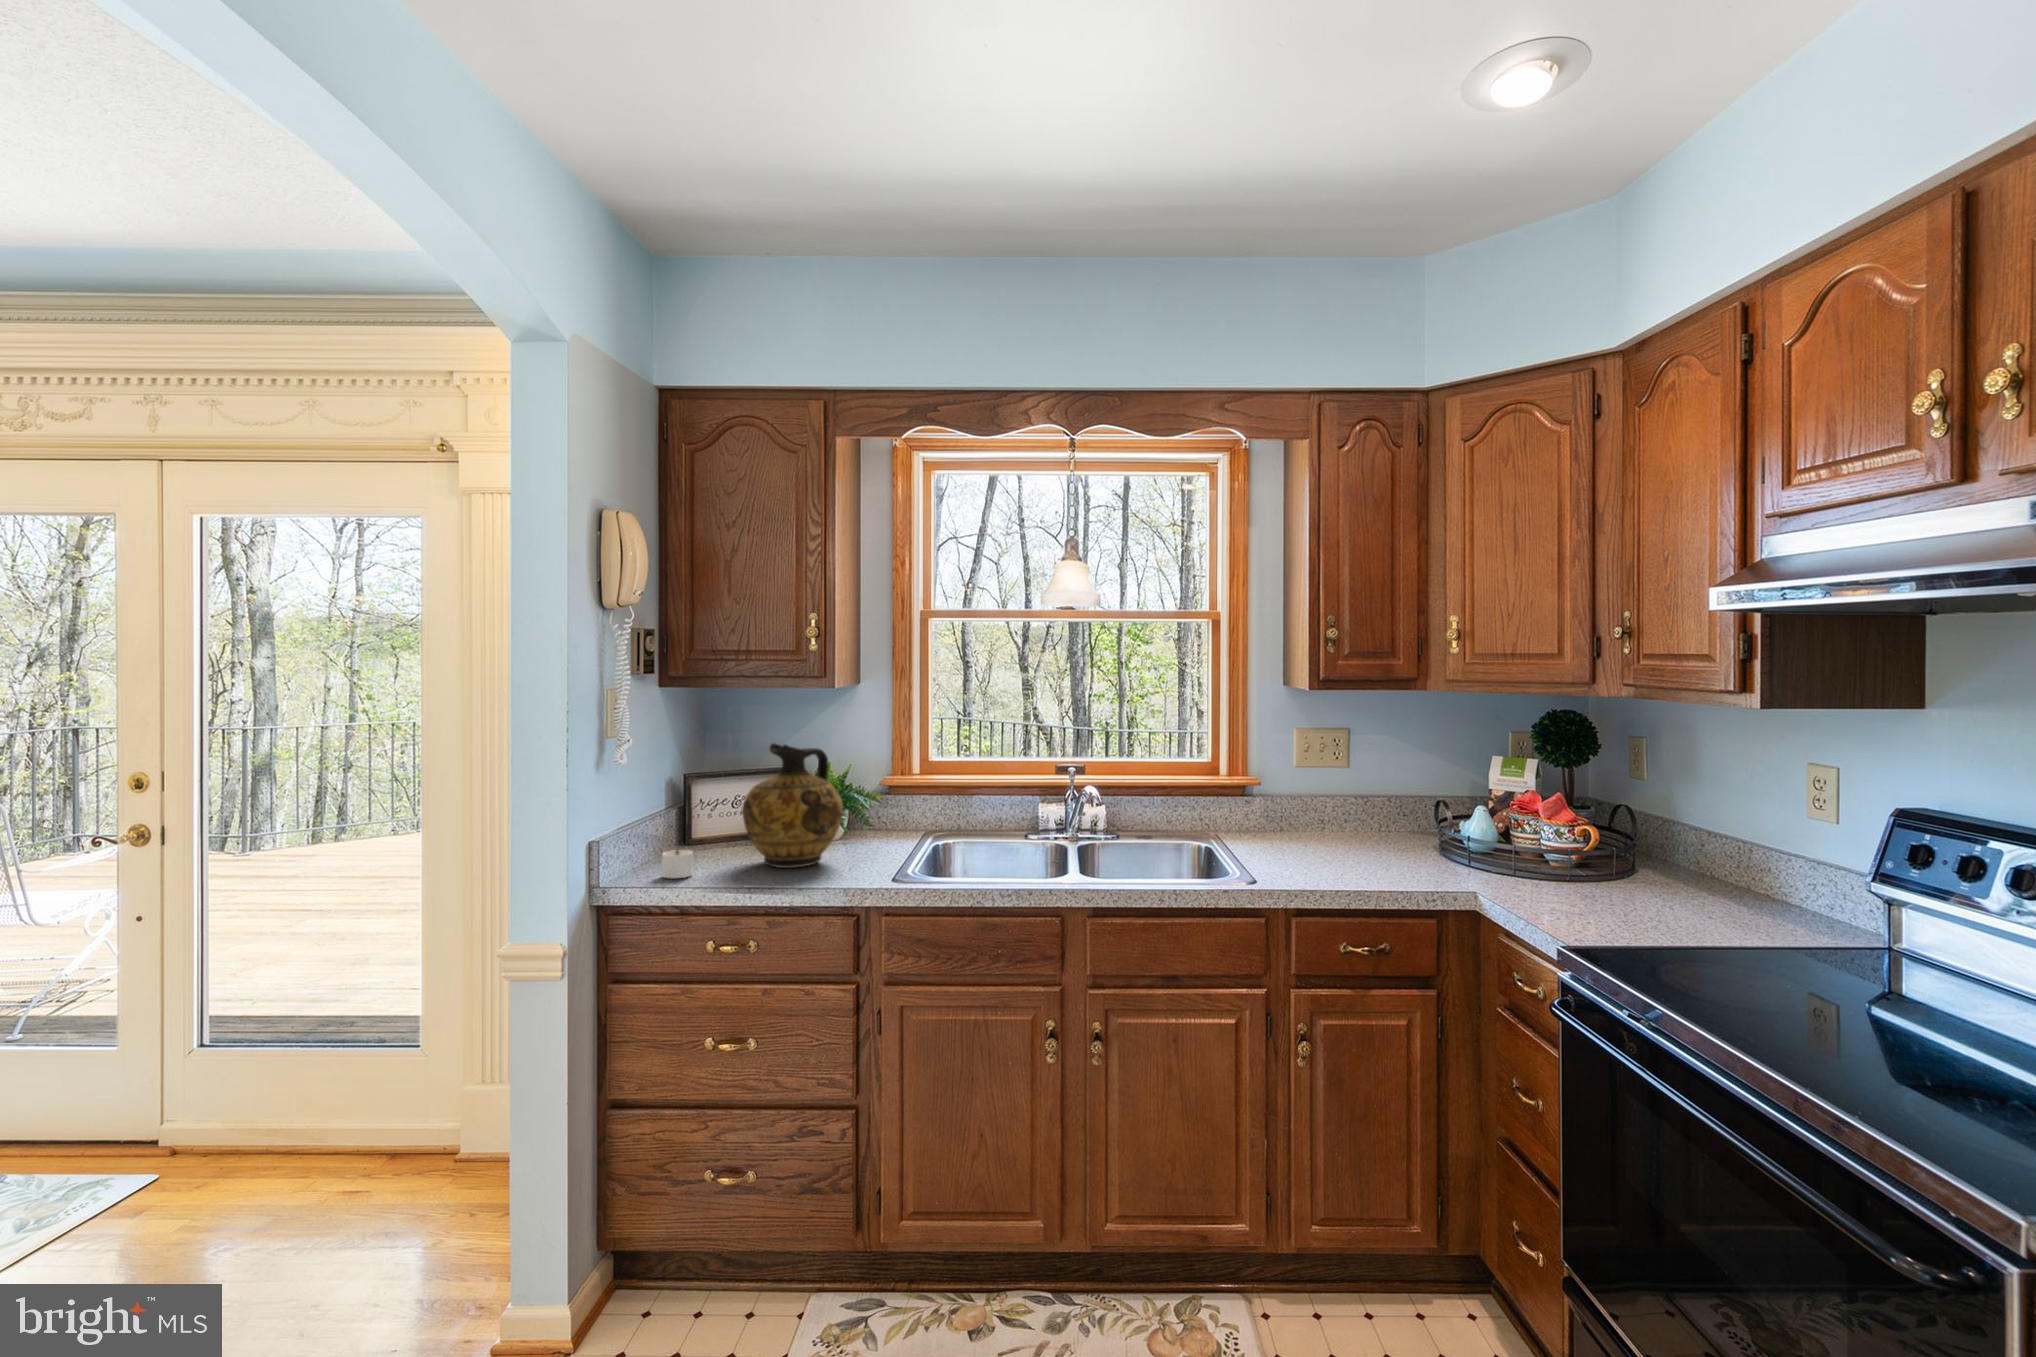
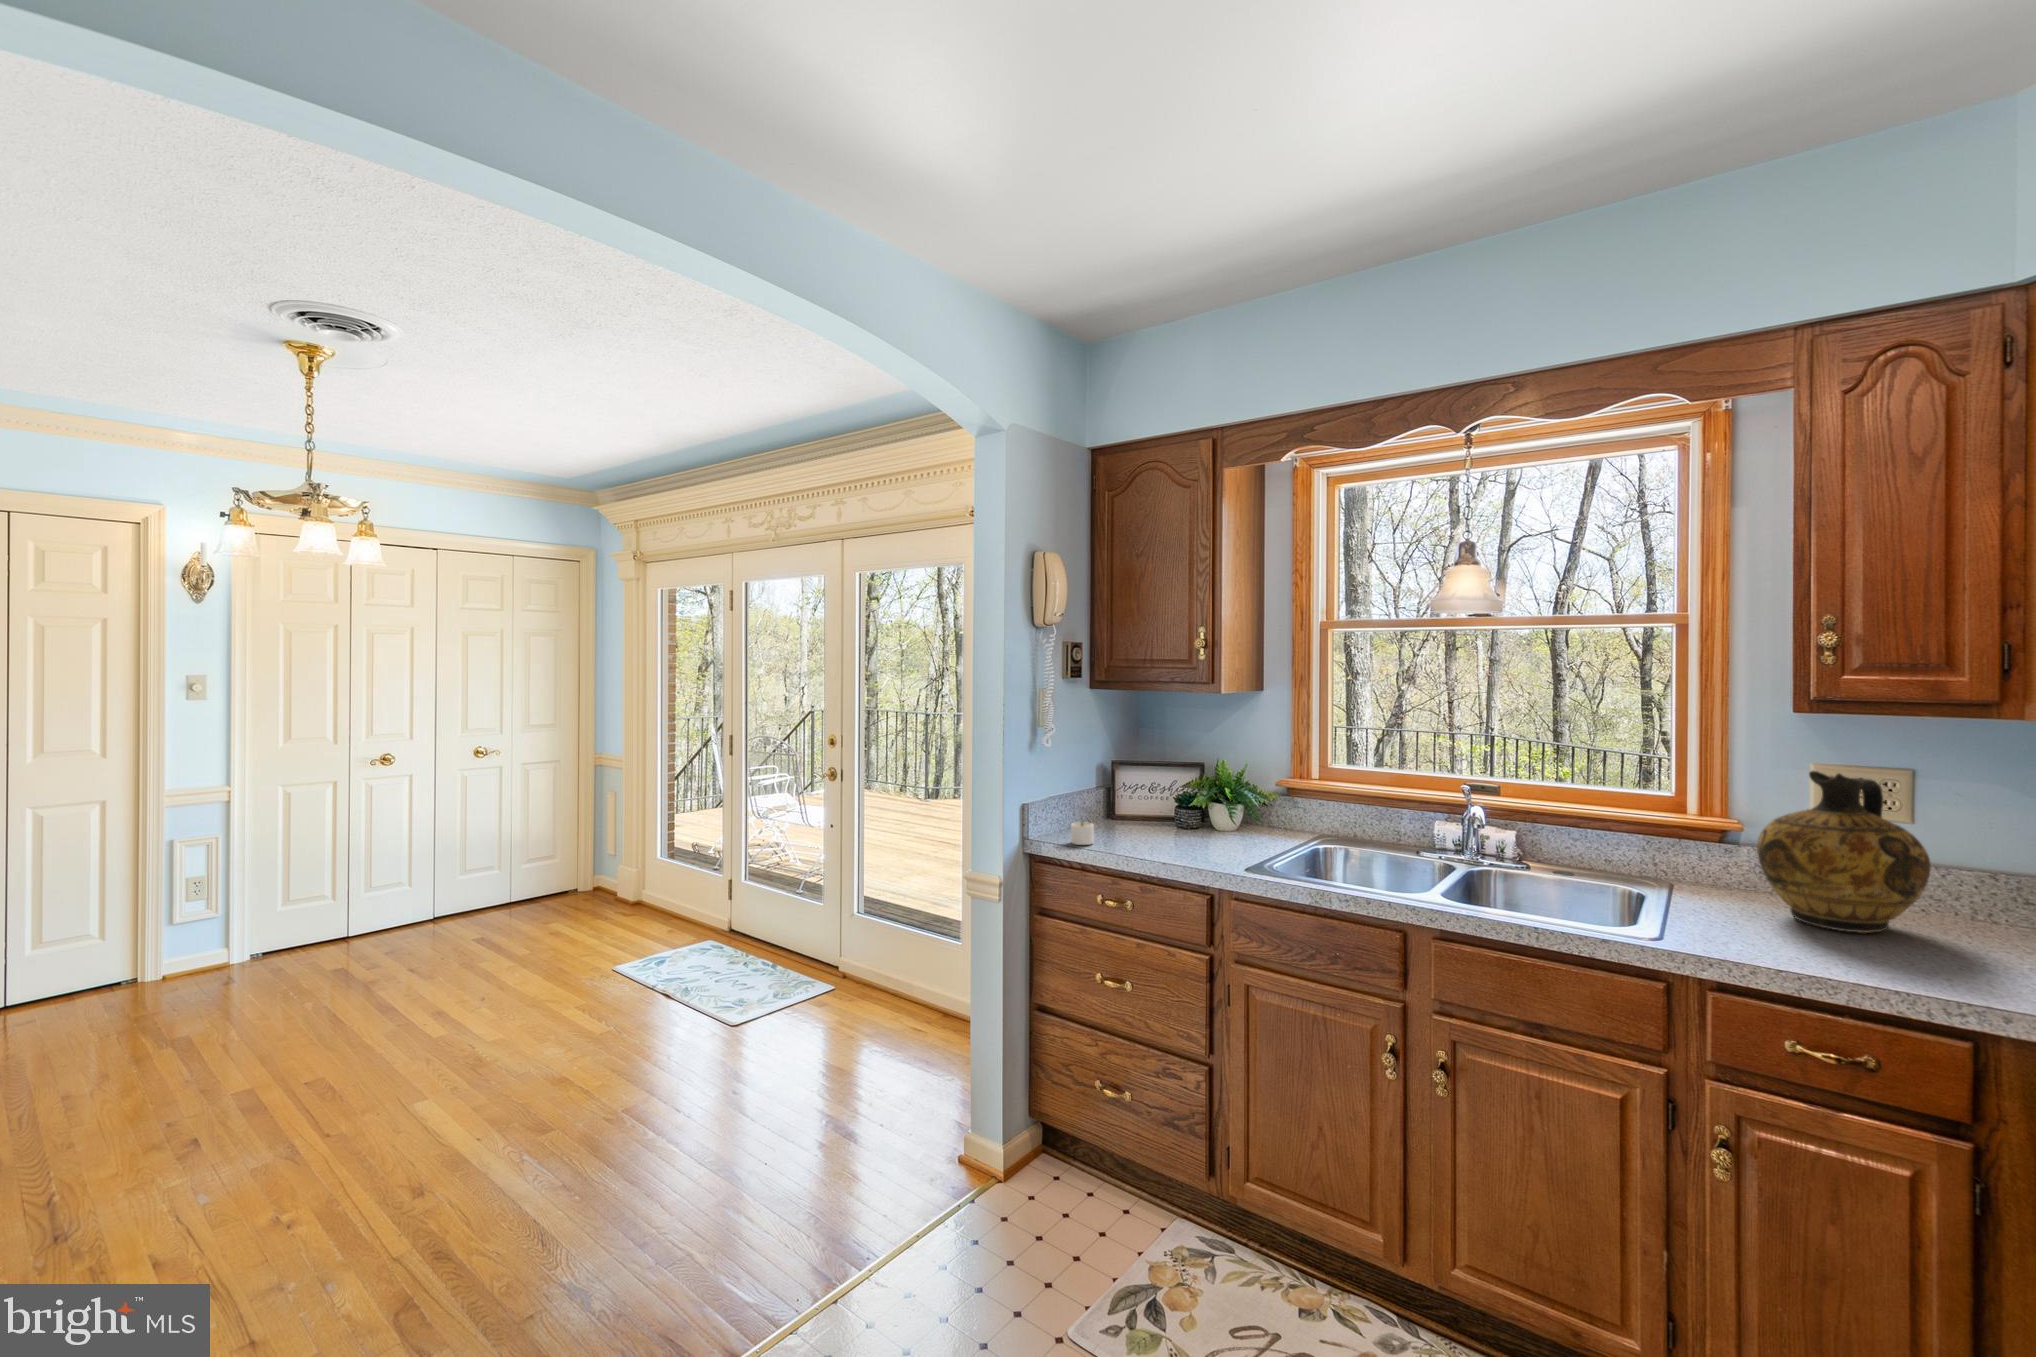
ceramic jug: present [742,743,843,868] -> present [1757,771,1931,933]

